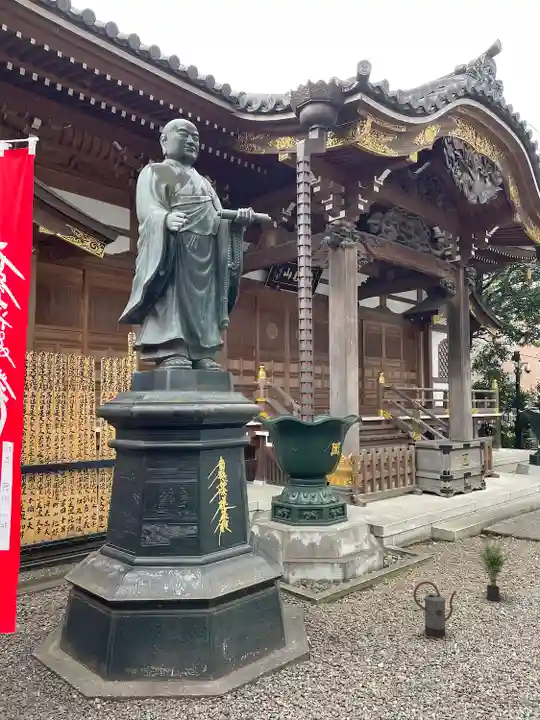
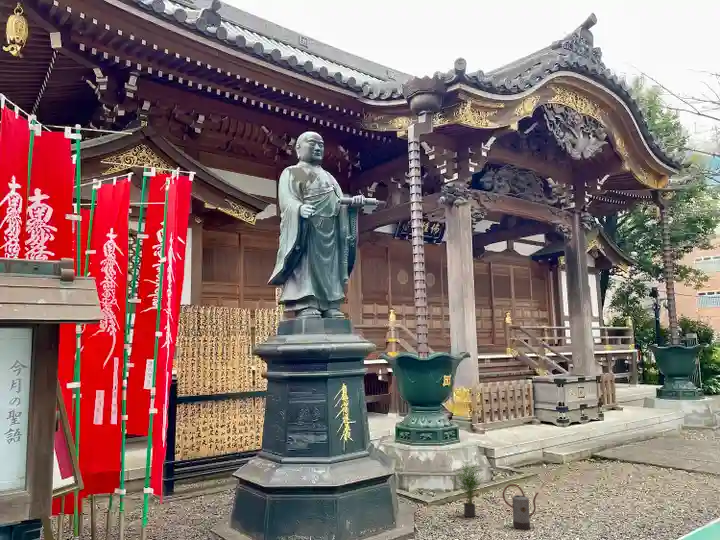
potted plant: present [478,542,507,601] -> present [452,464,481,517]

